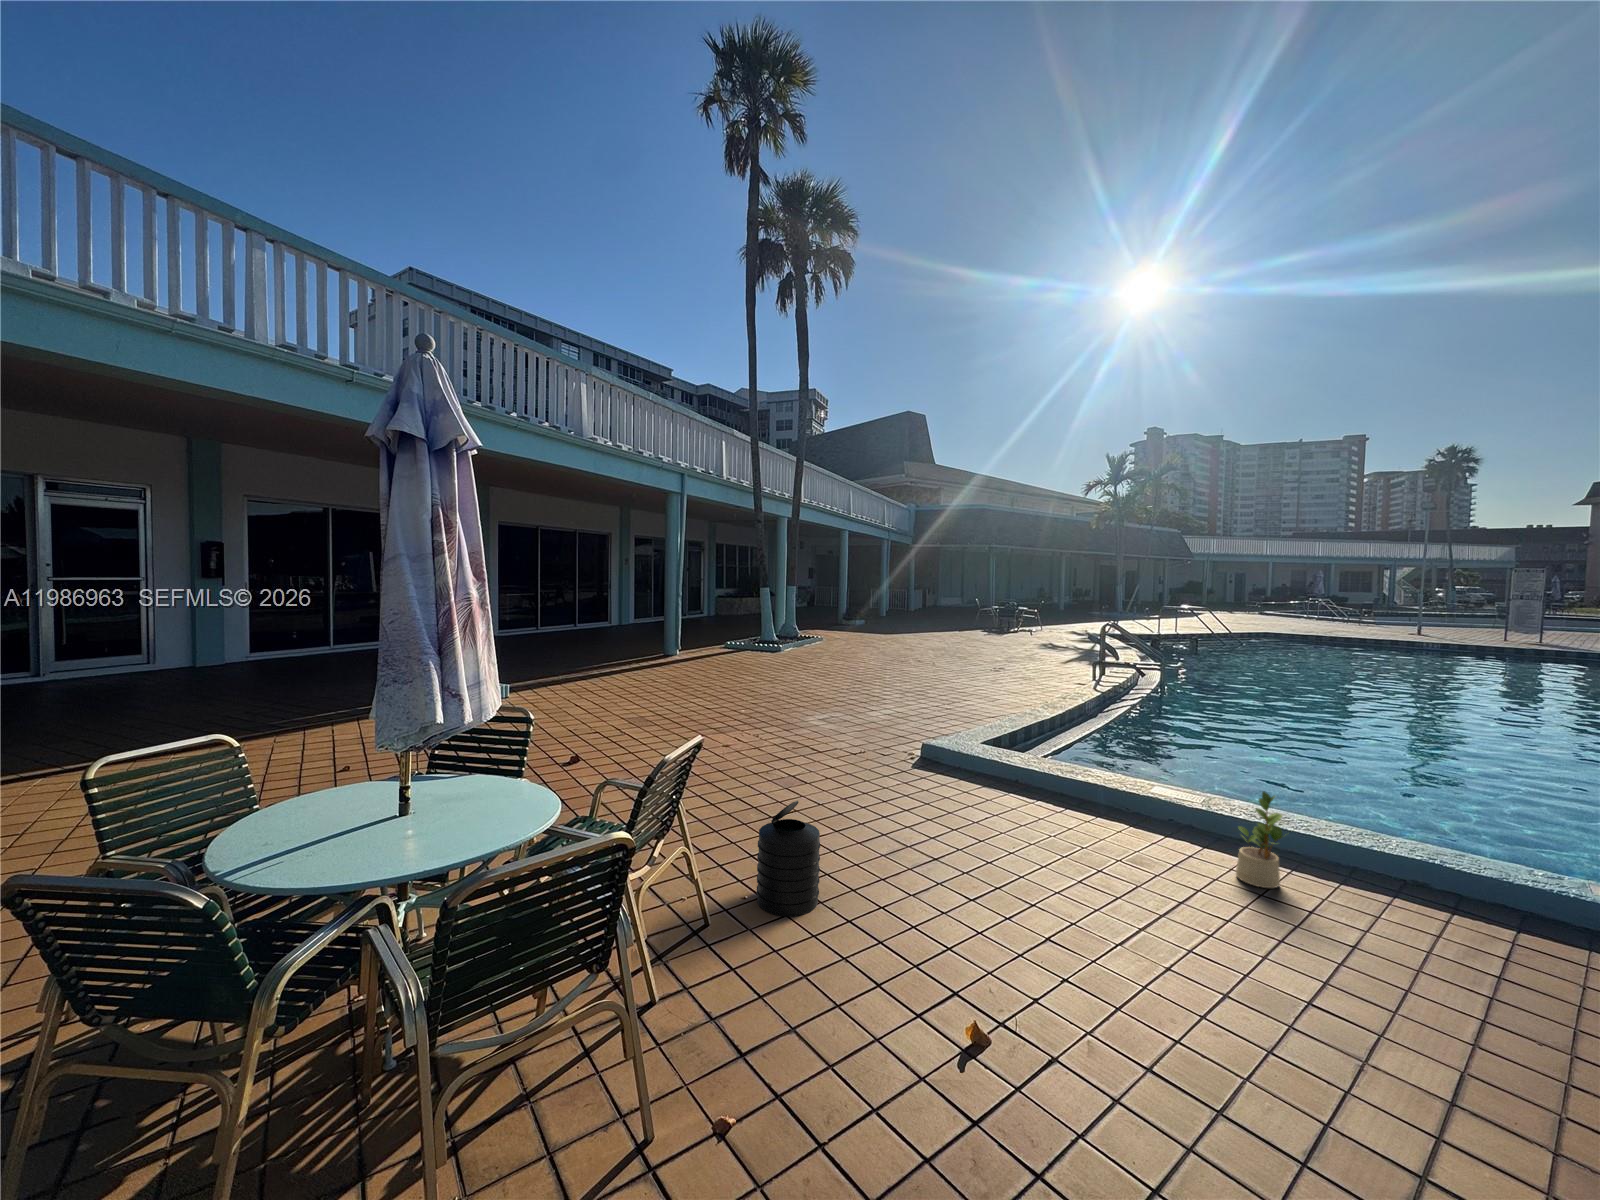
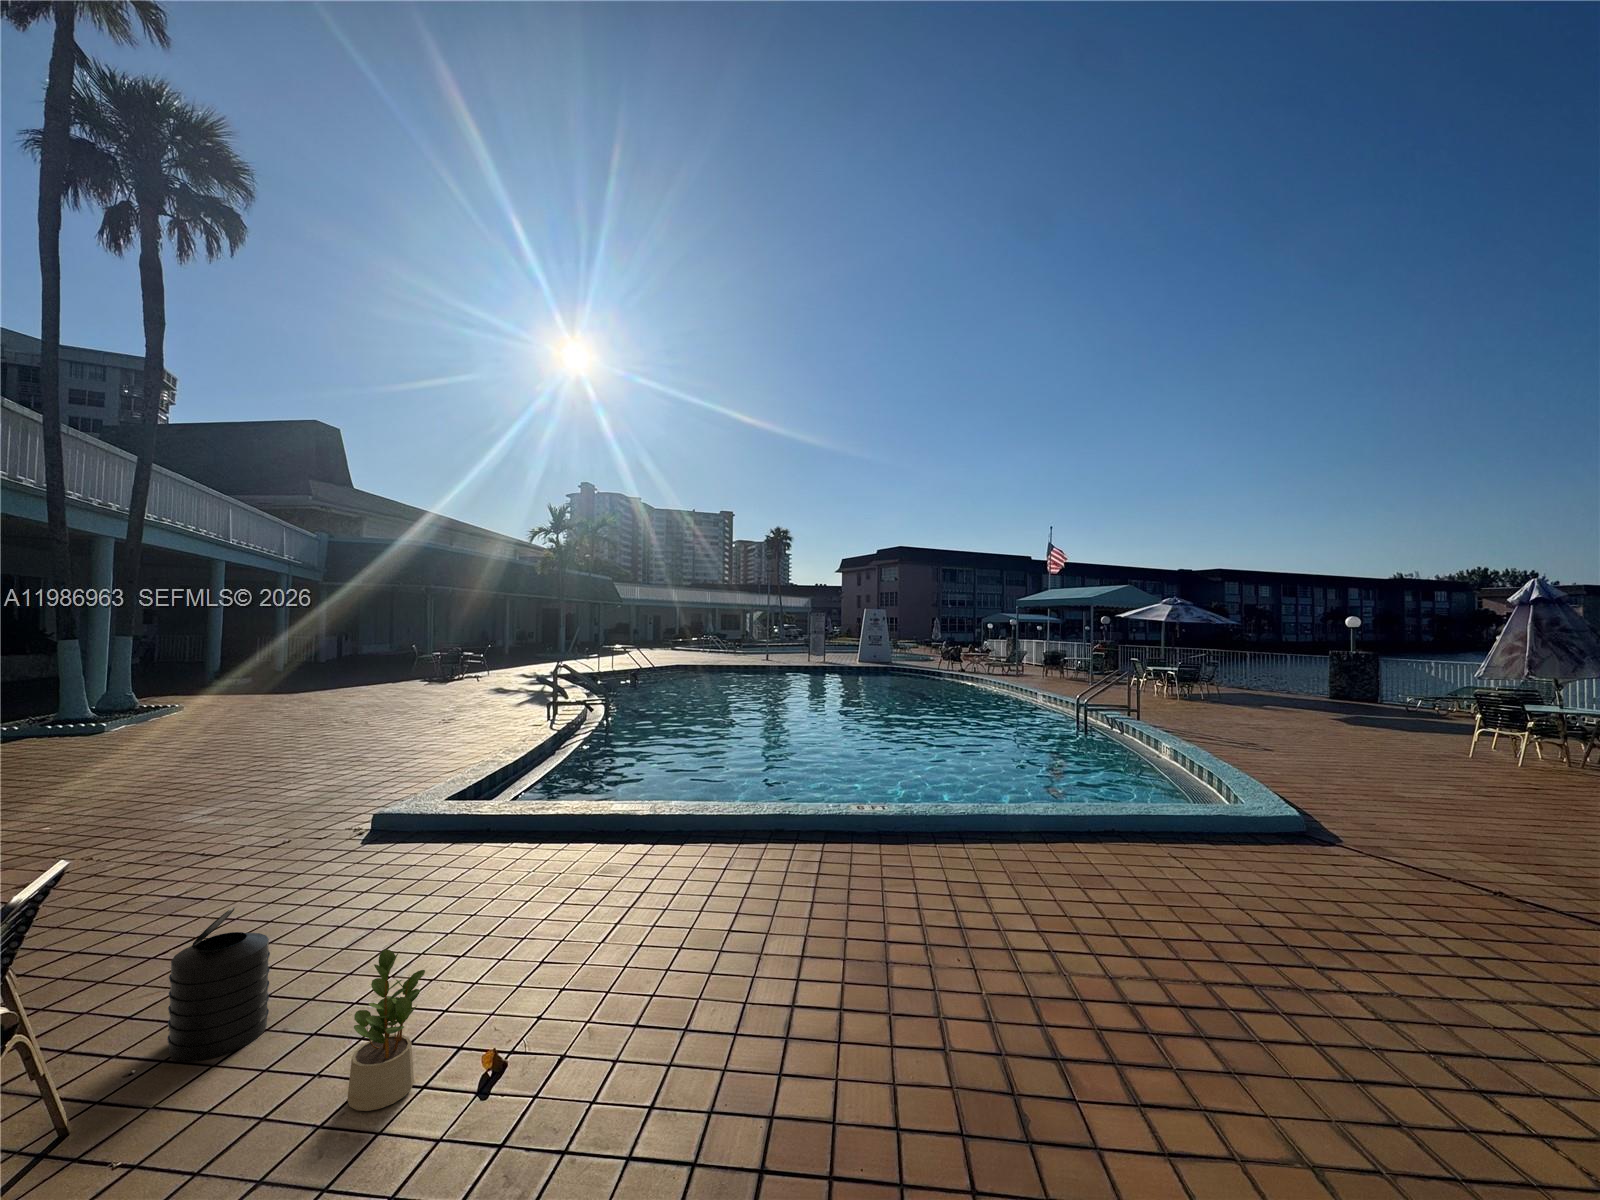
potted plant: present [1236,791,1286,888] -> present [347,949,425,1111]

